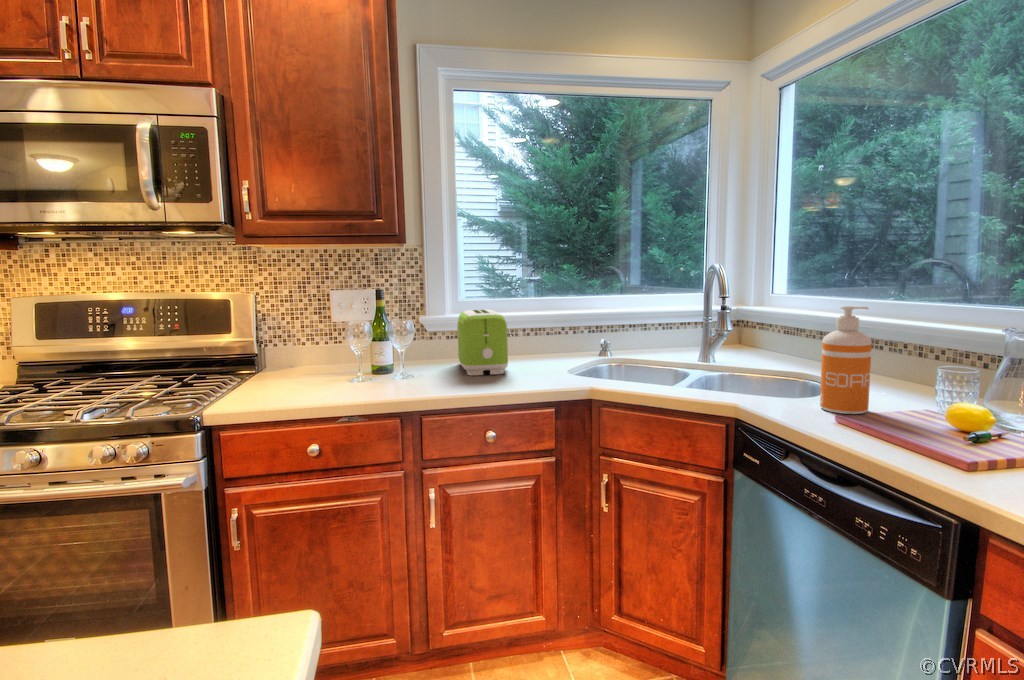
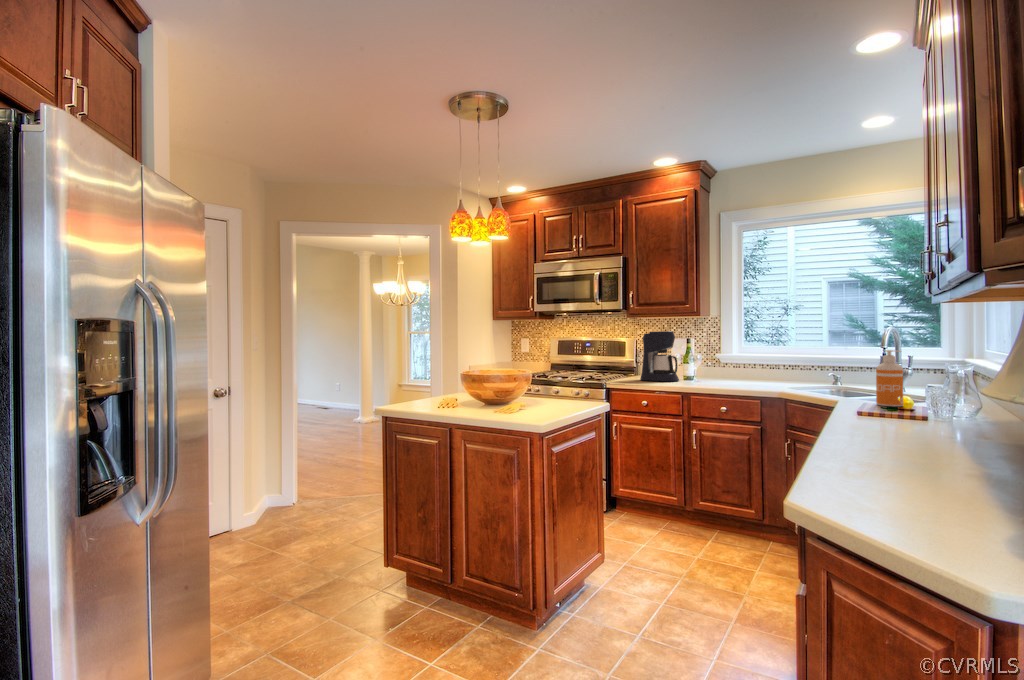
coffee maker: none [285,275,371,390] -> present [640,331,679,381]
toaster: present [457,309,508,375] -> none [726,351,759,384]

